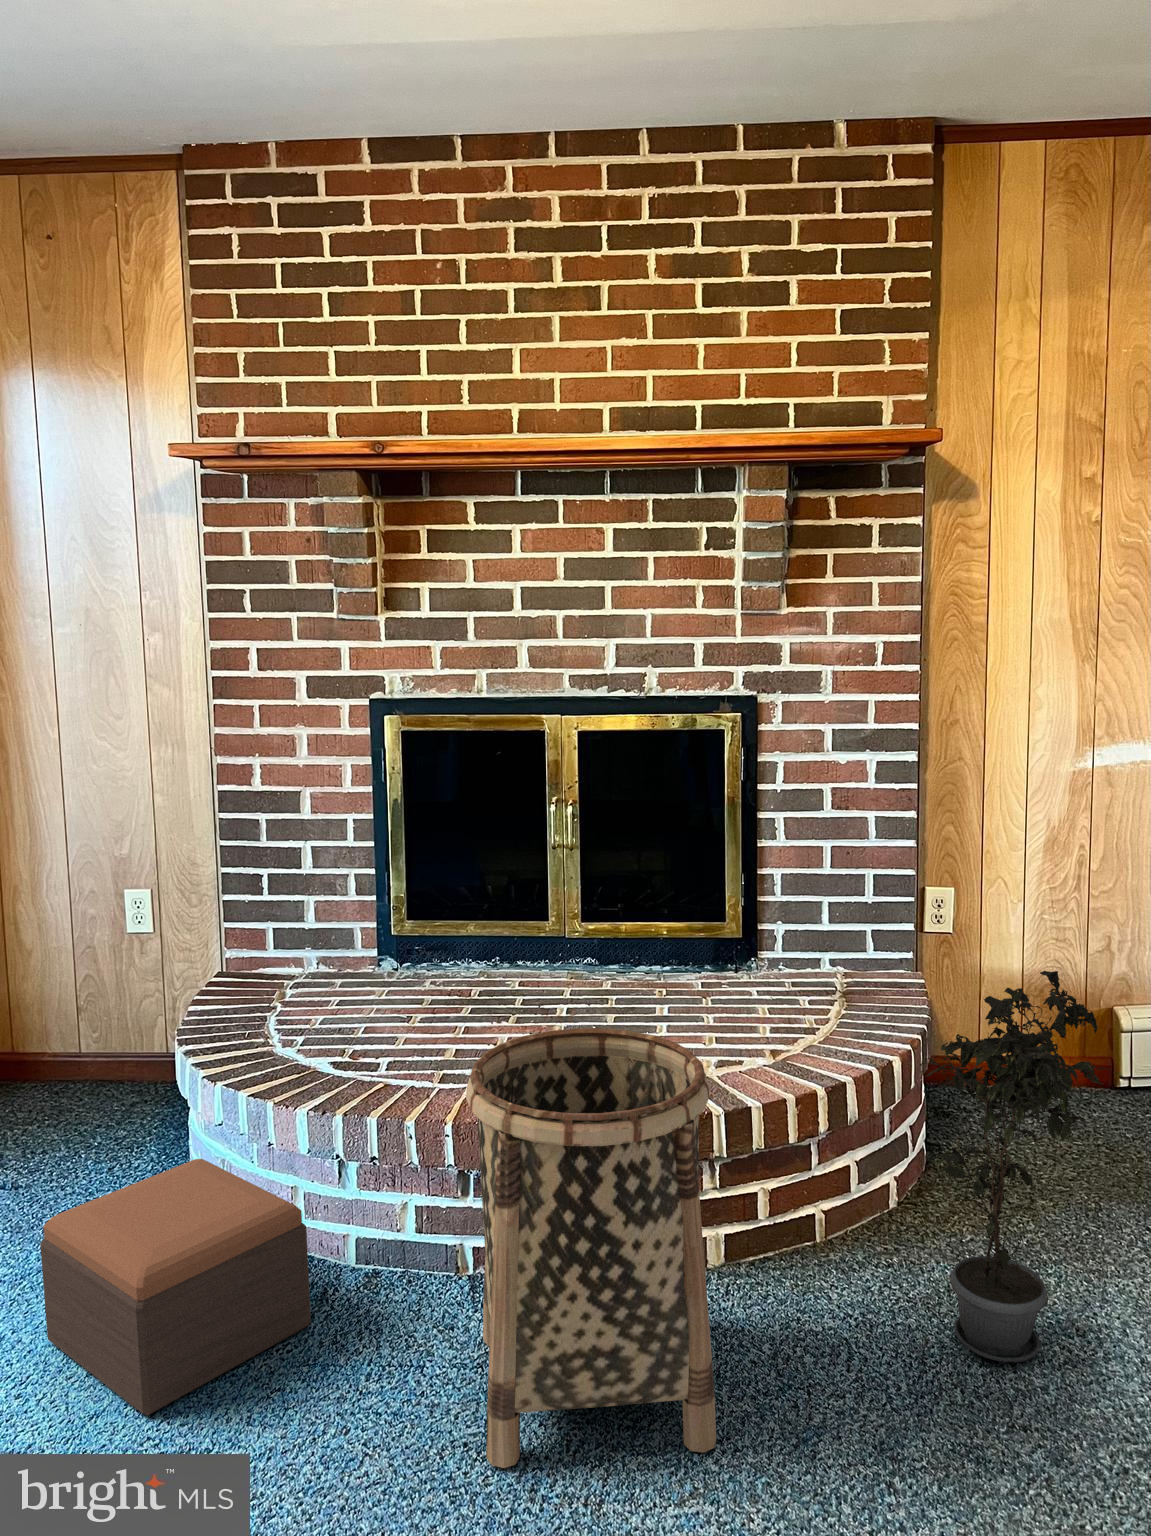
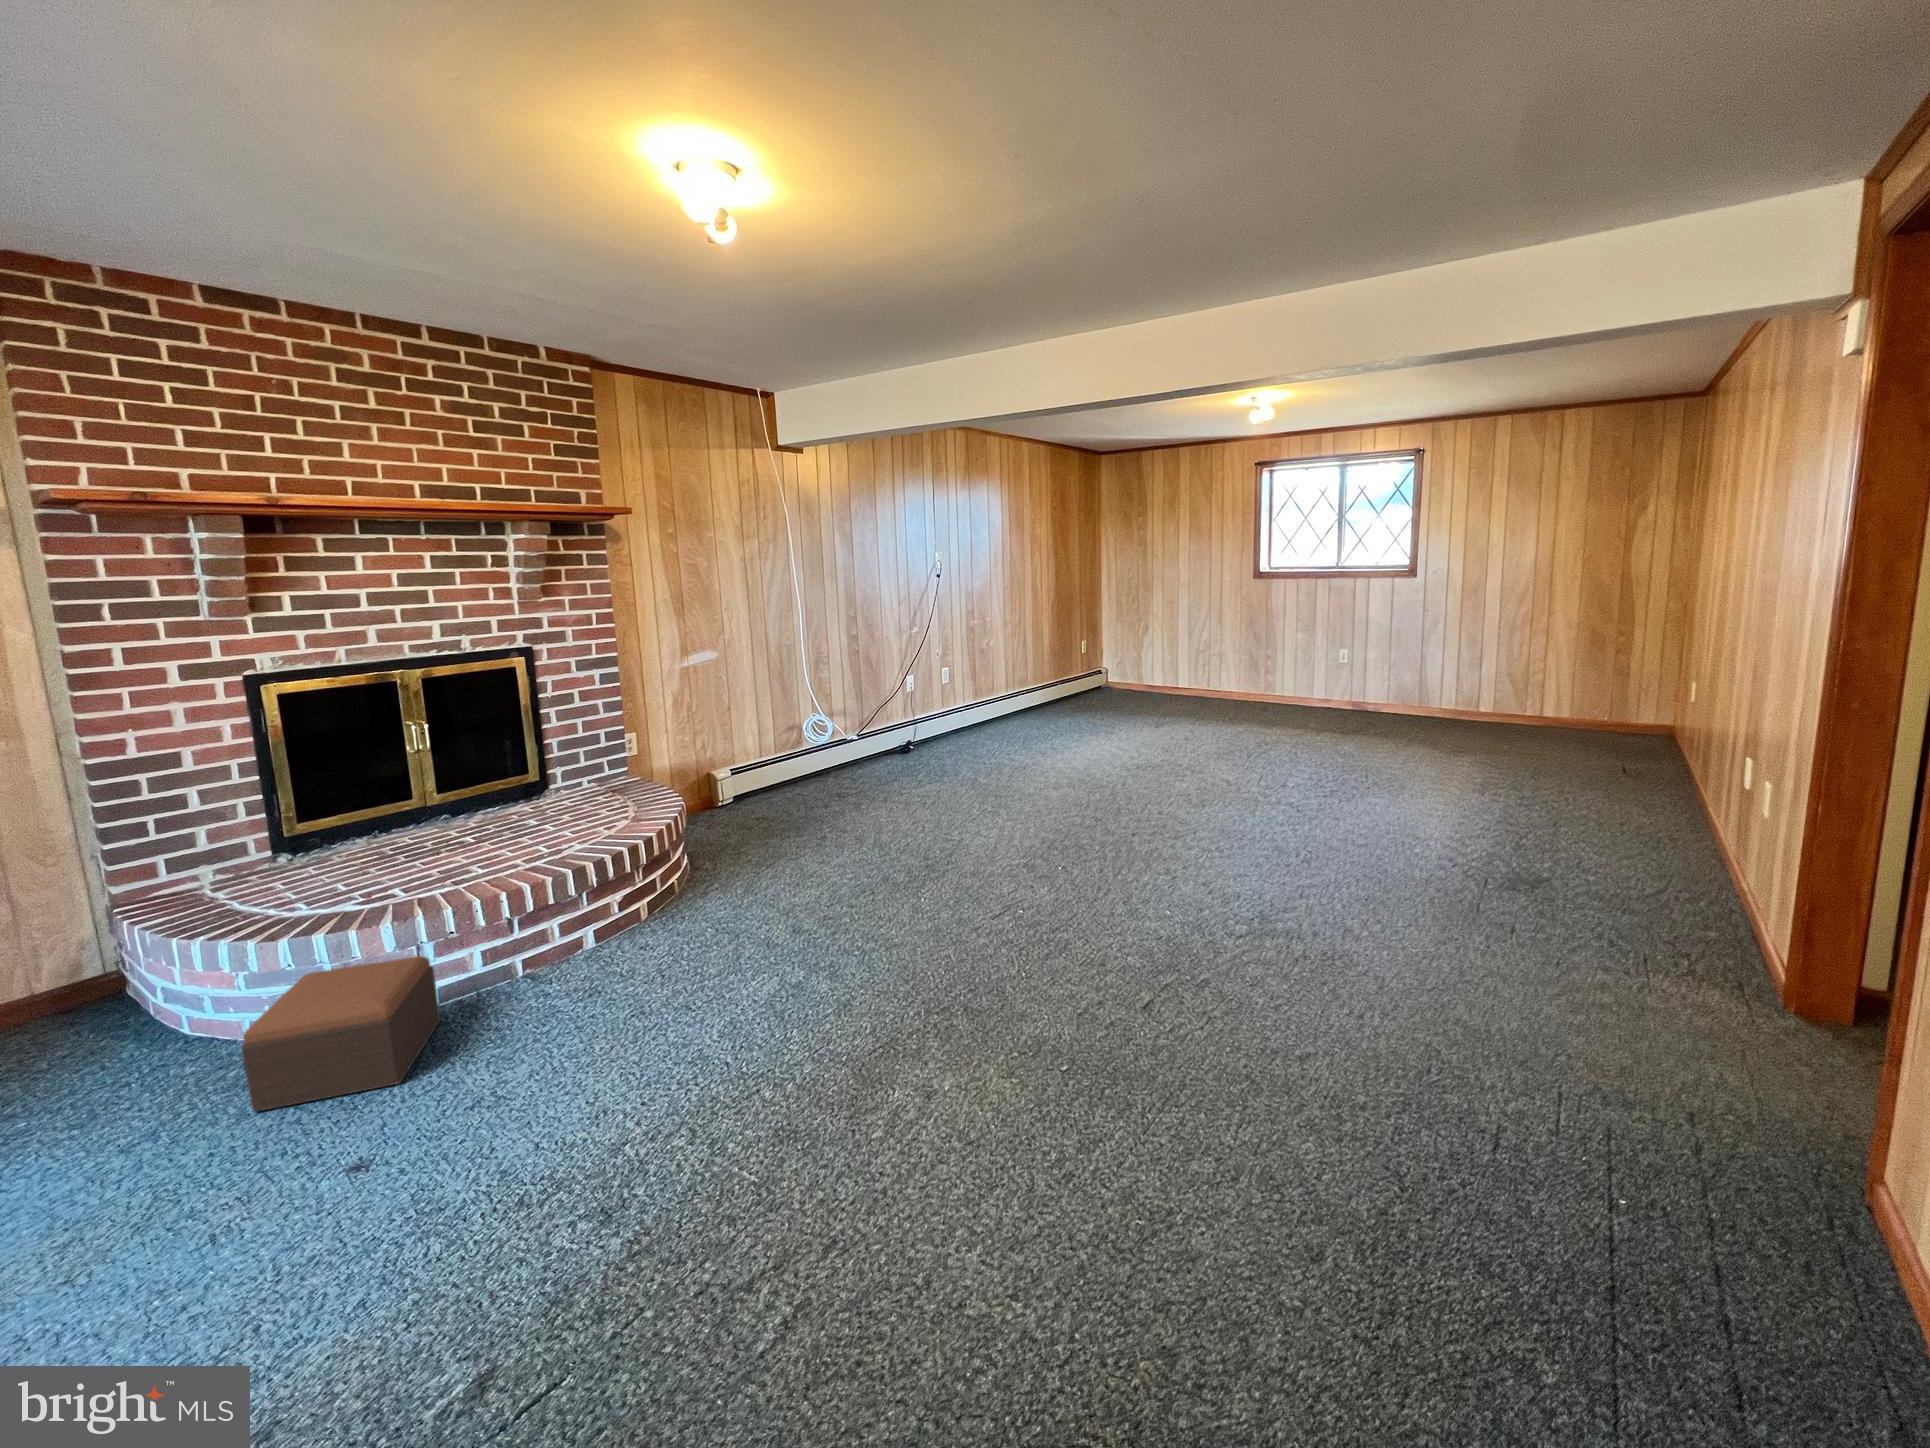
potted plant: present [920,971,1108,1364] -> none [718,736,791,892]
basket: present [466,1028,716,1468] -> none [546,800,697,997]

